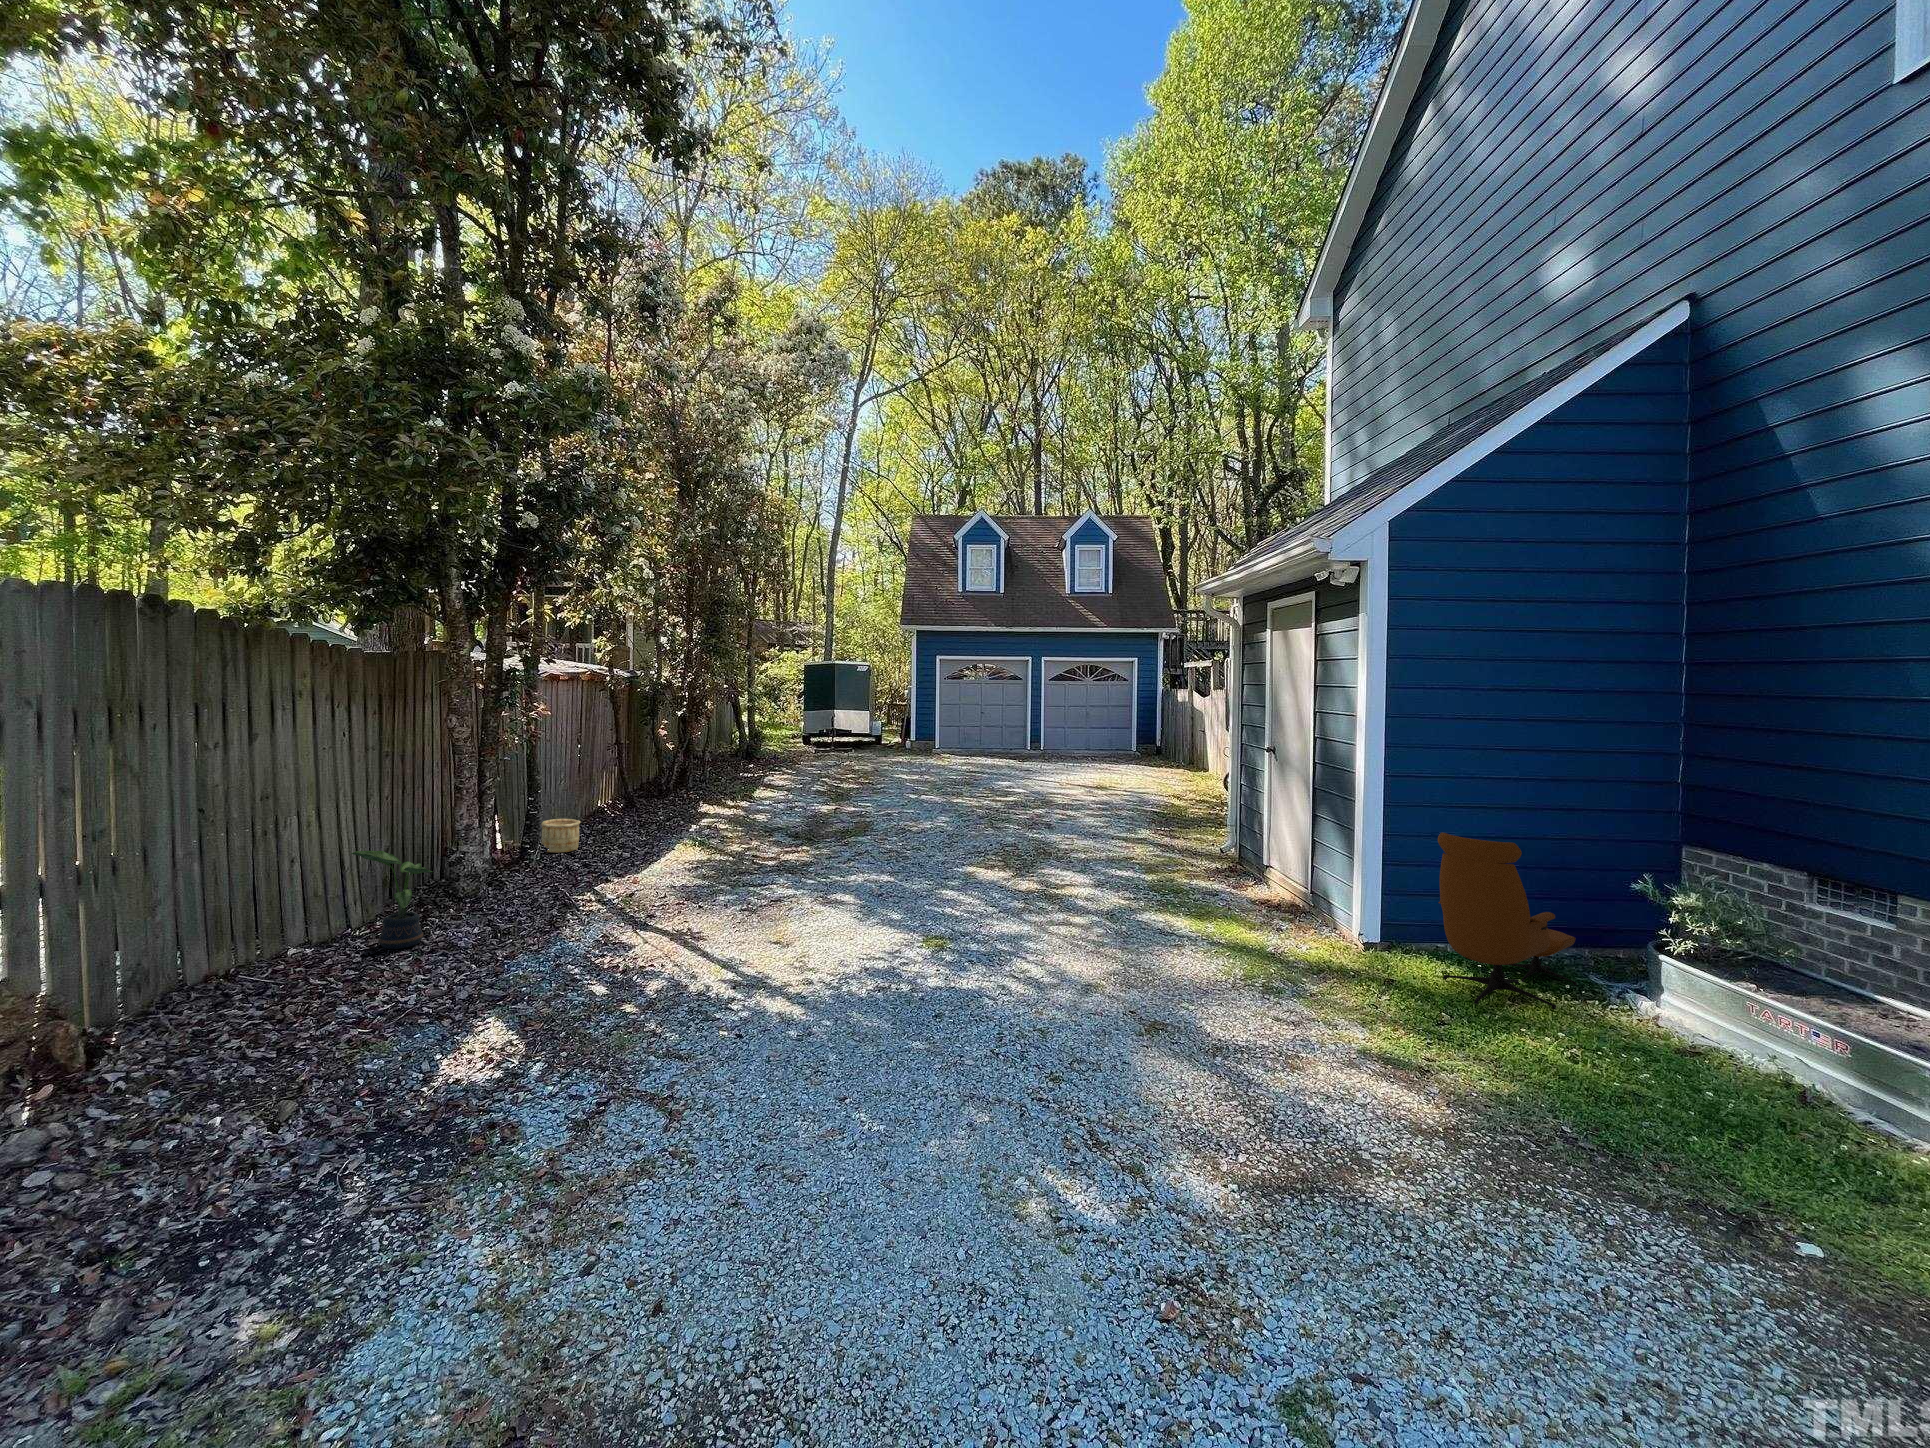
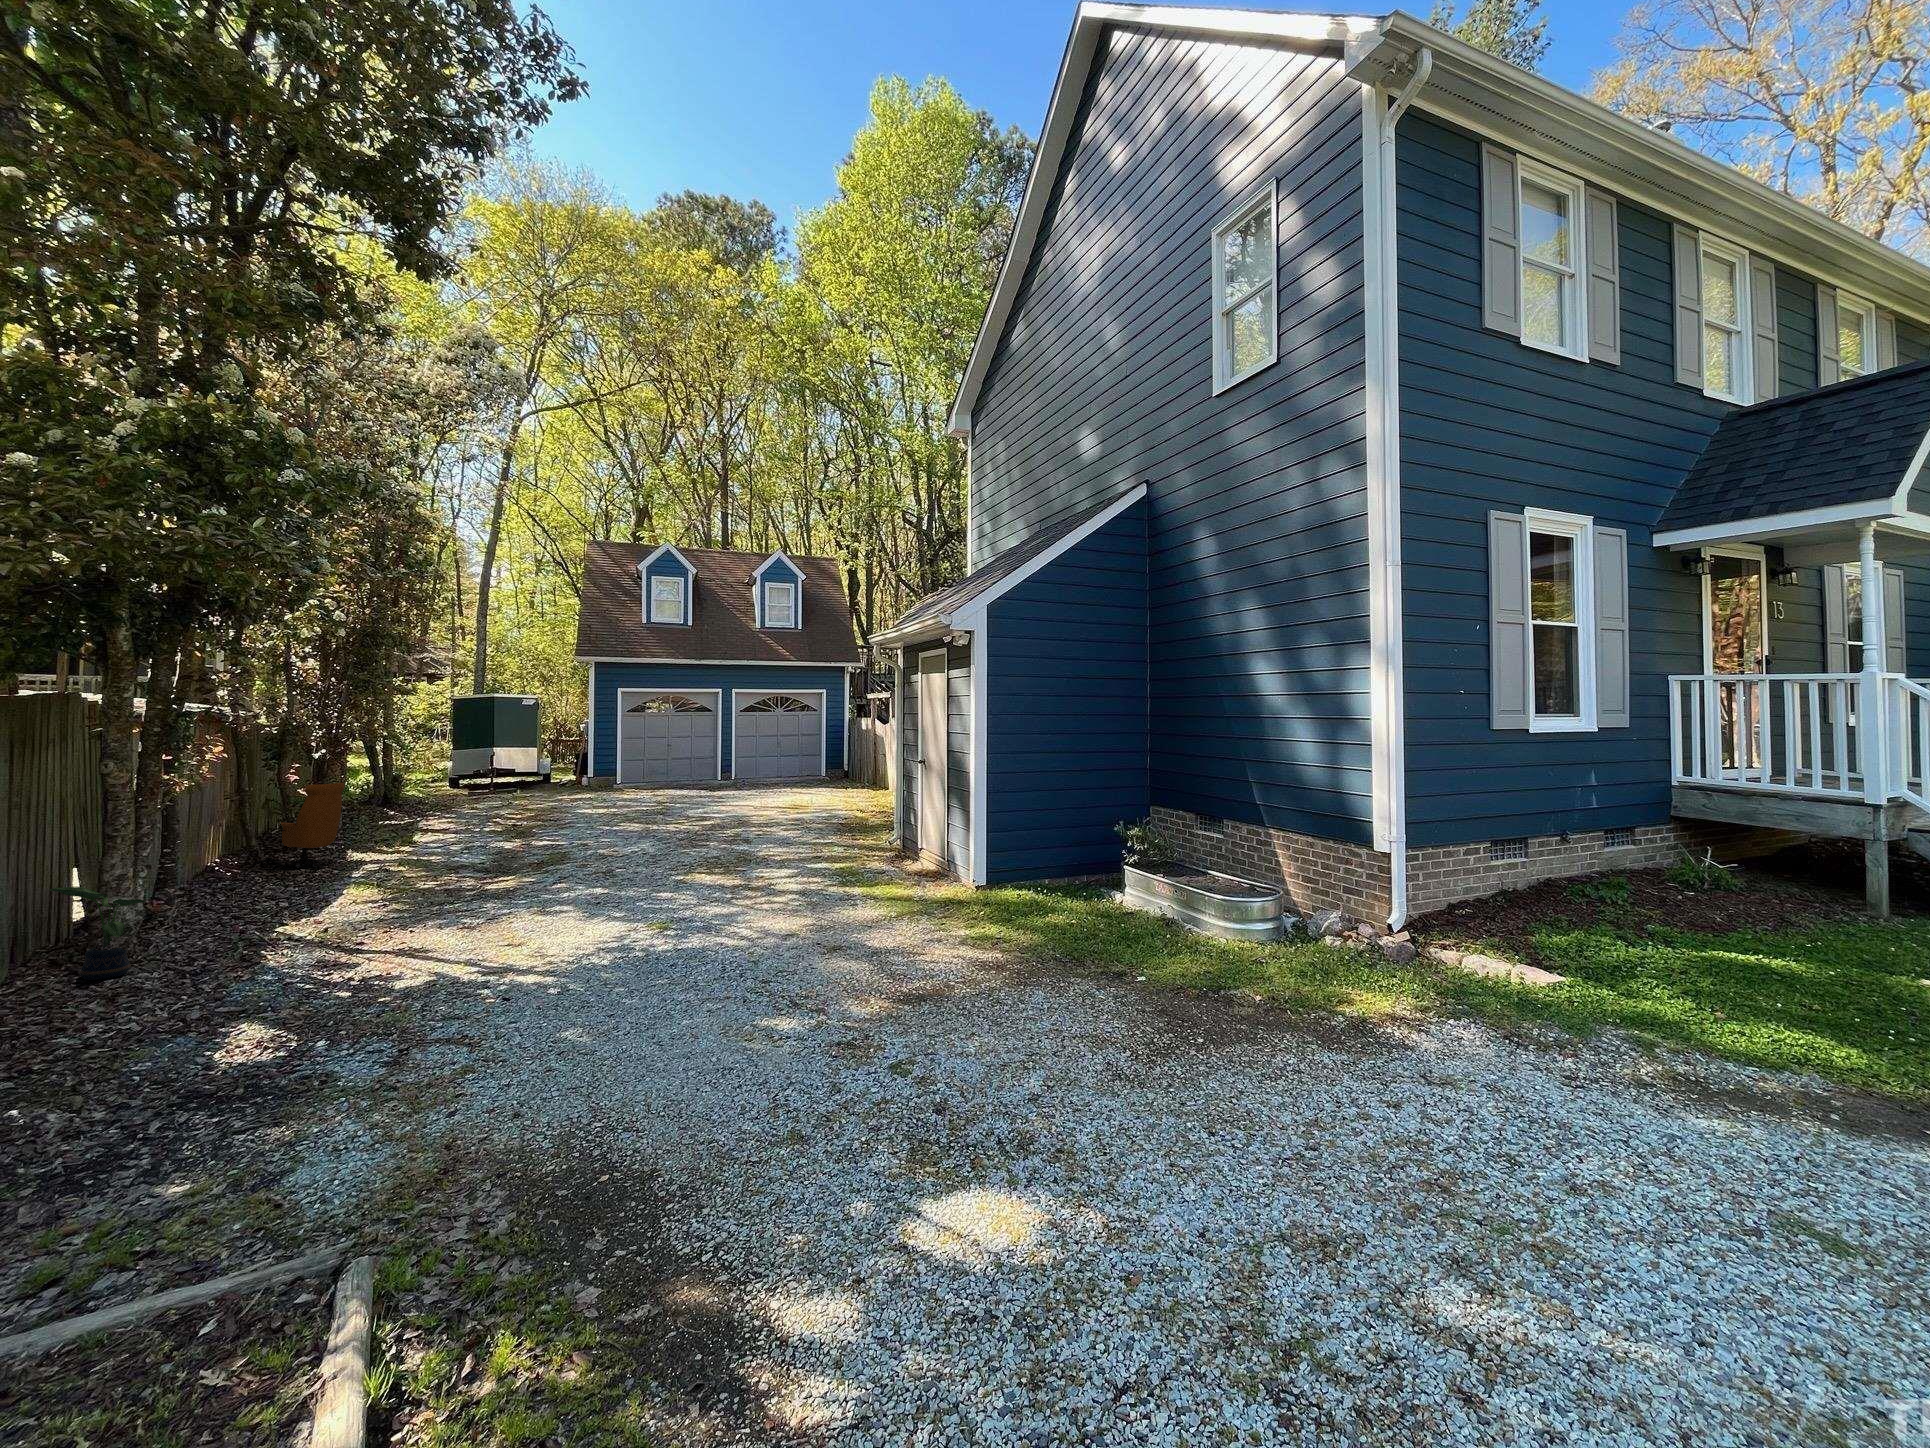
wooden bucket: present [541,819,581,853] -> none [193,864,242,900]
lounge chair: present [1438,833,1577,1009] -> present [248,783,345,871]

